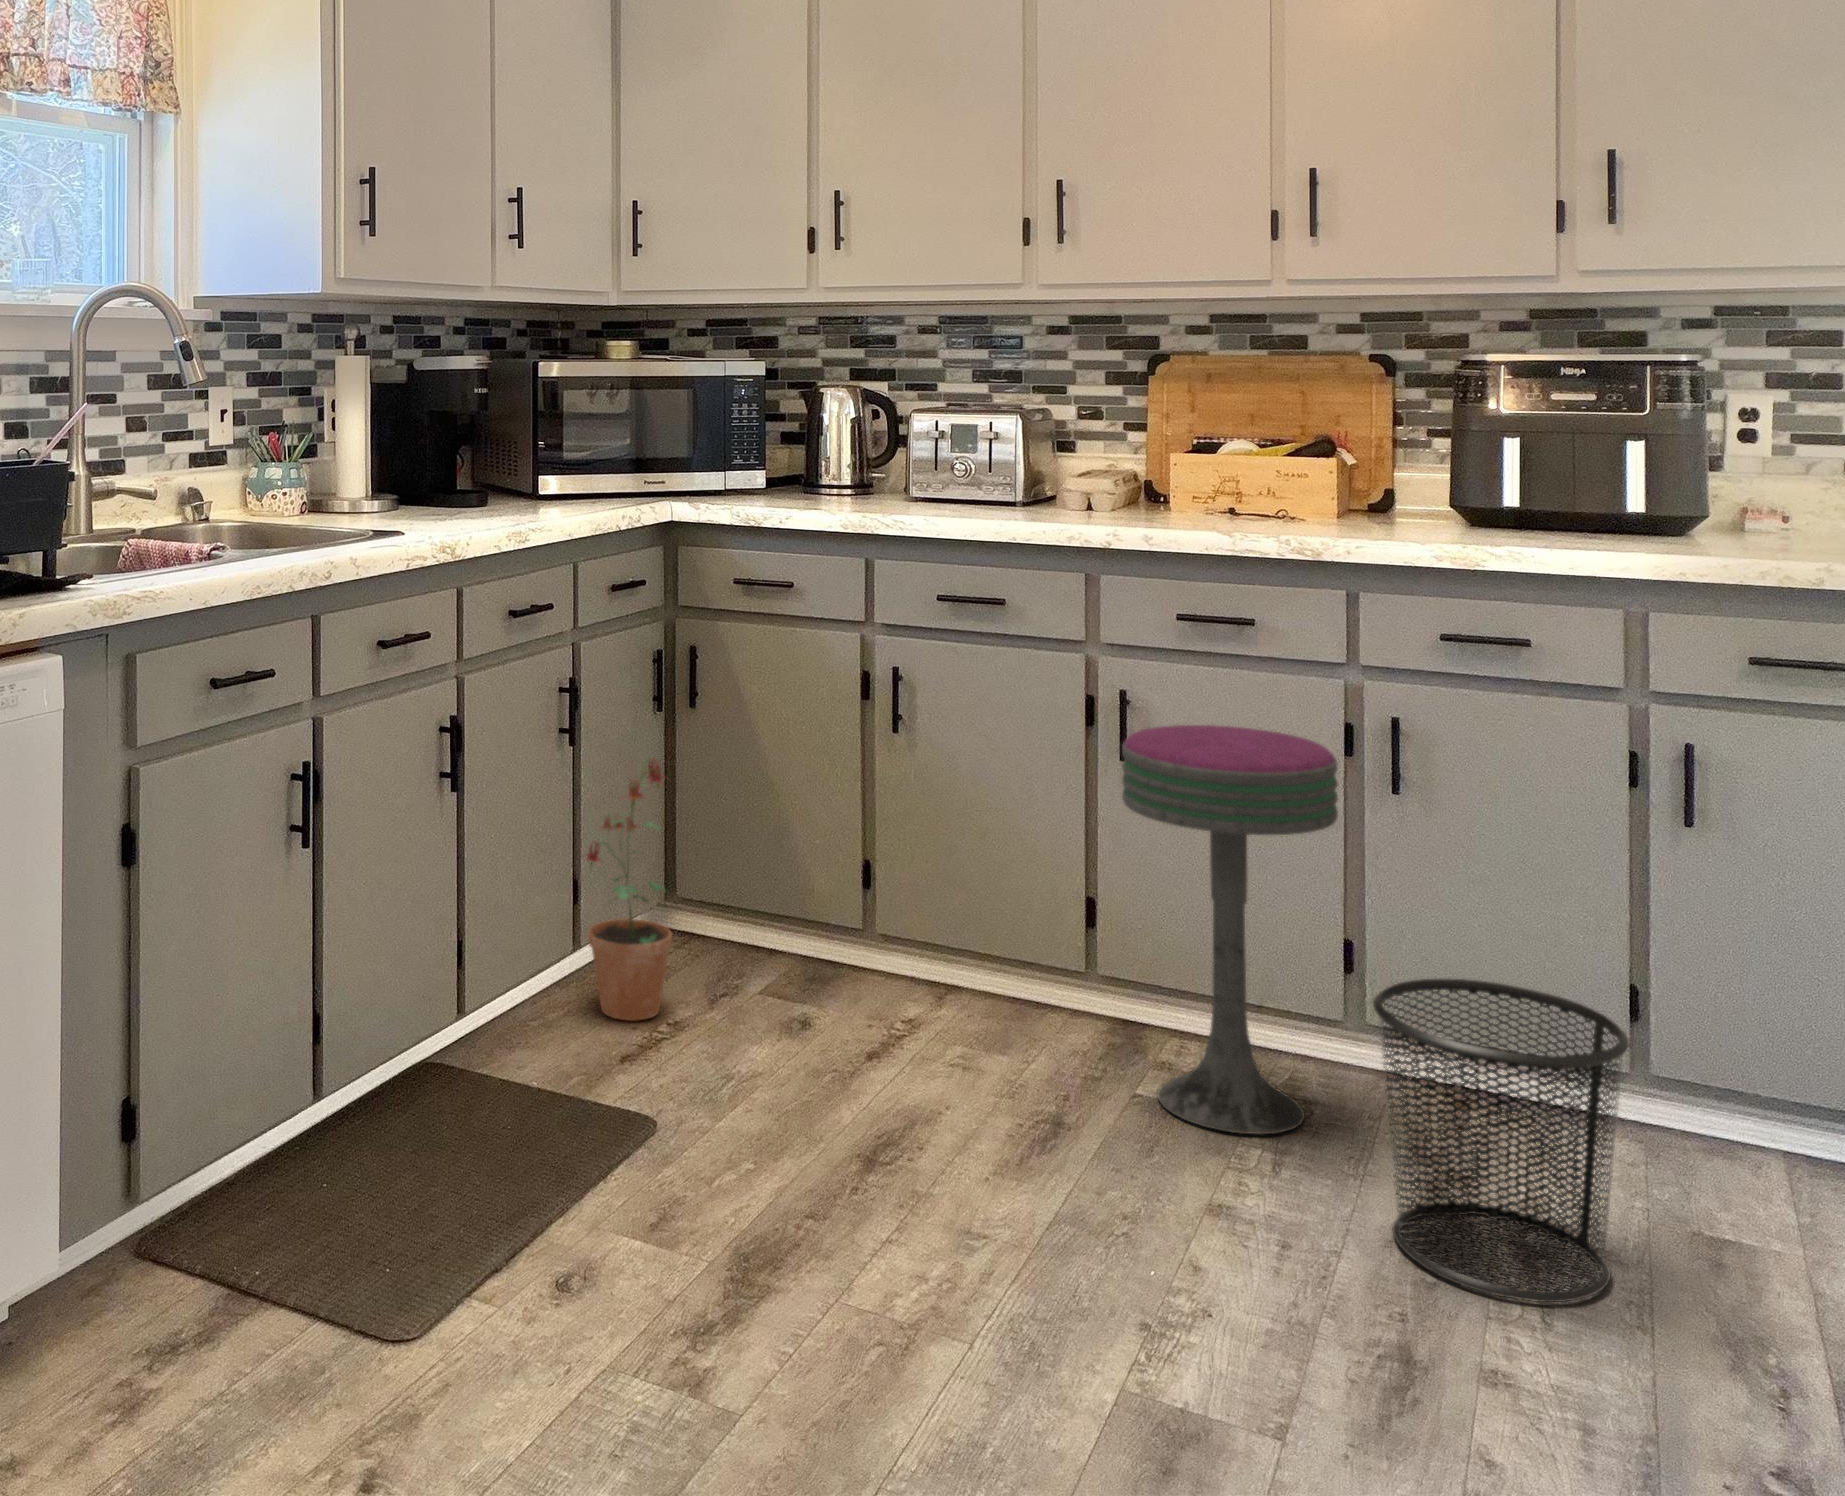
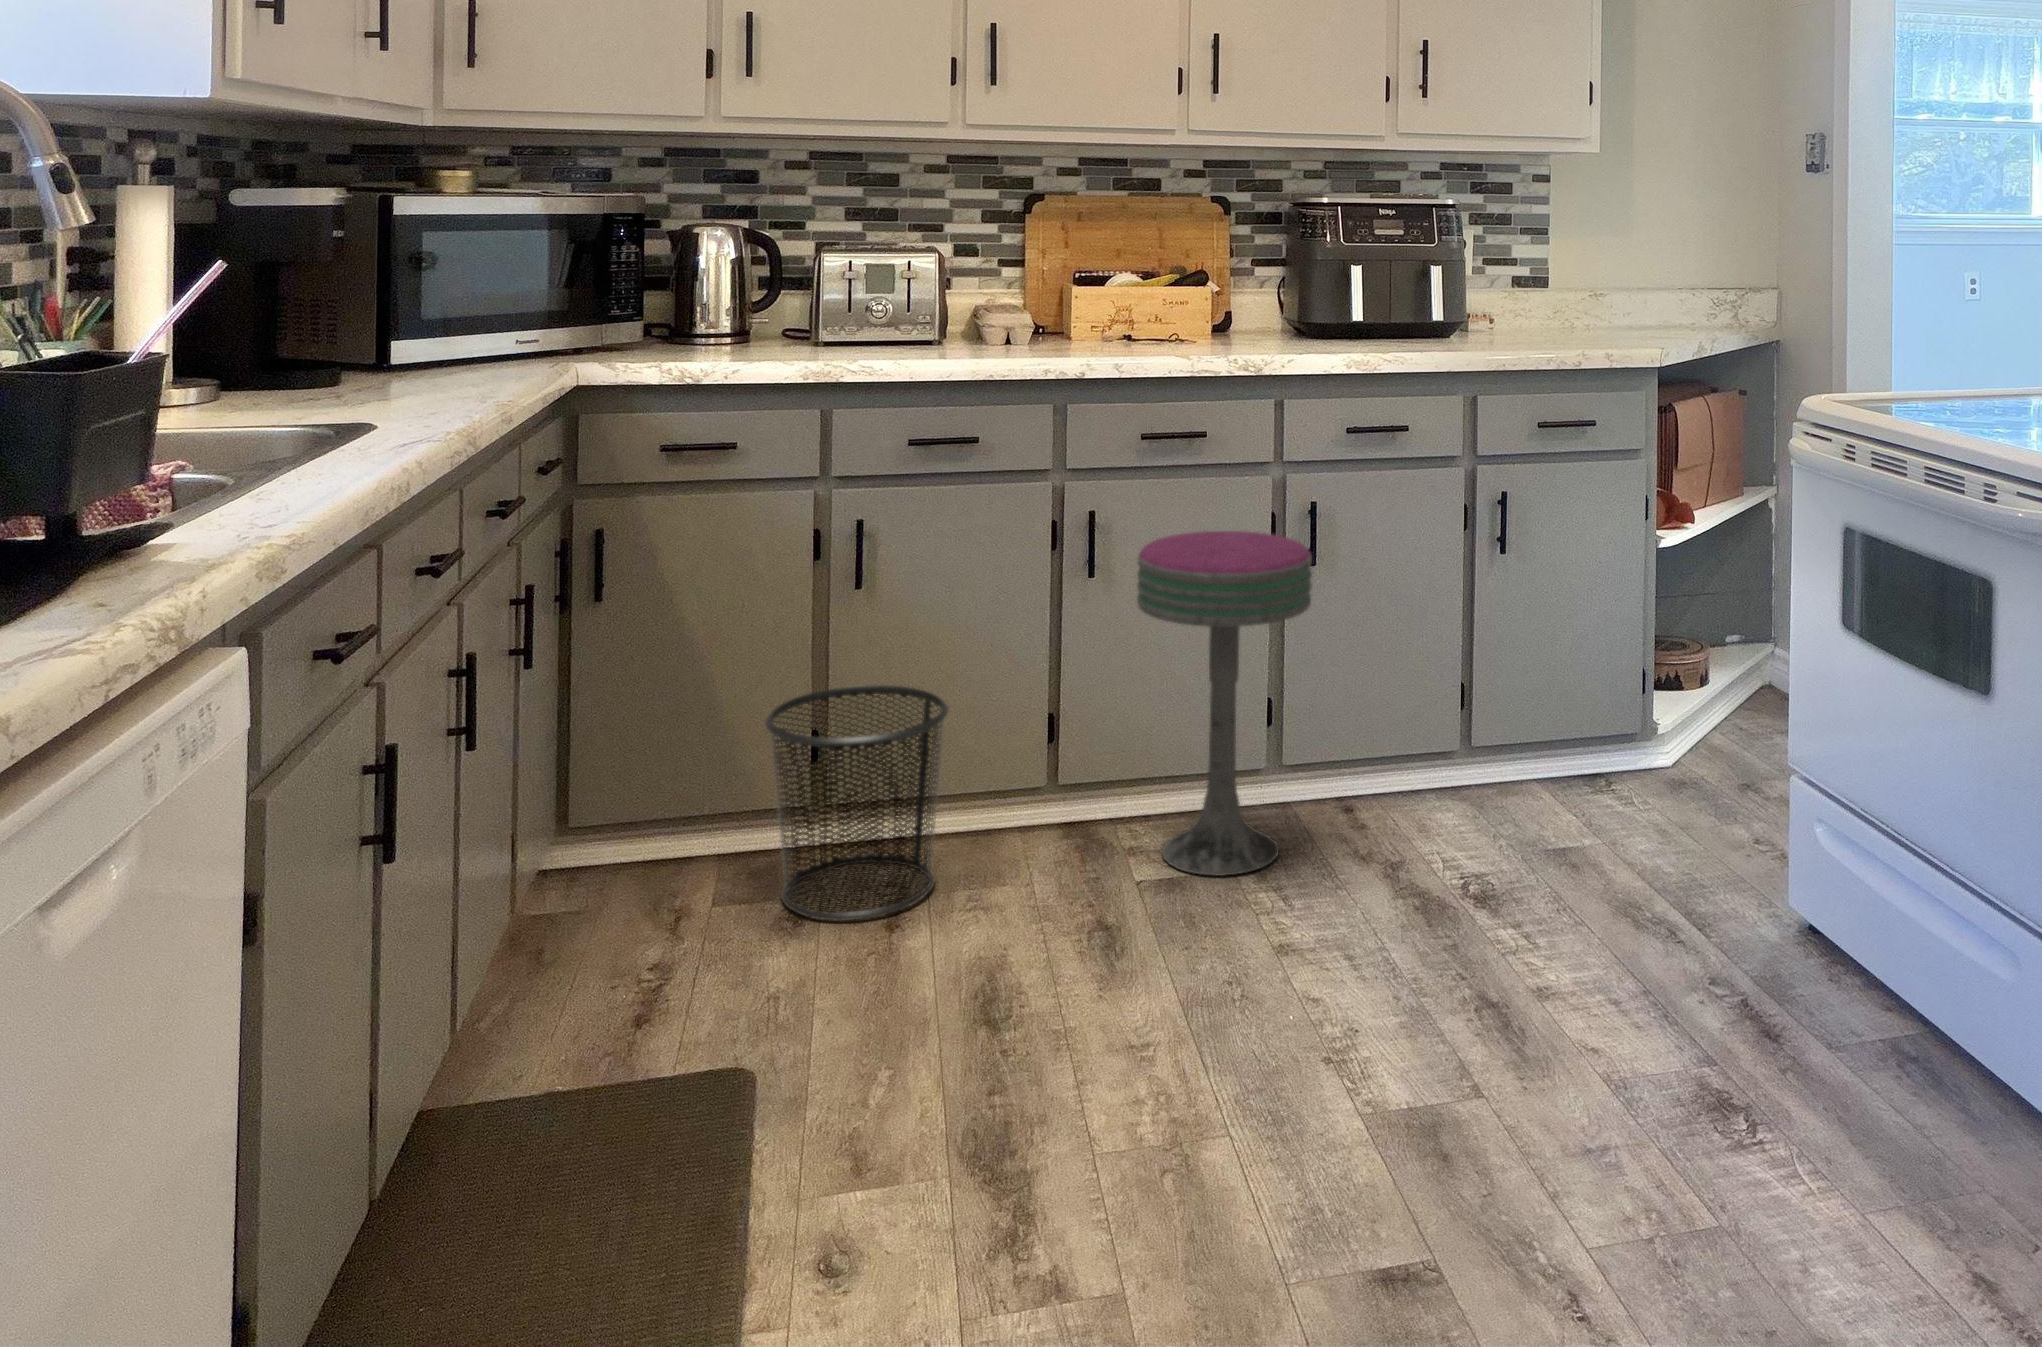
potted plant: present [587,759,672,1021] -> none [555,655,673,953]
waste bin: present [1373,979,1629,1302] -> present [765,685,948,921]

